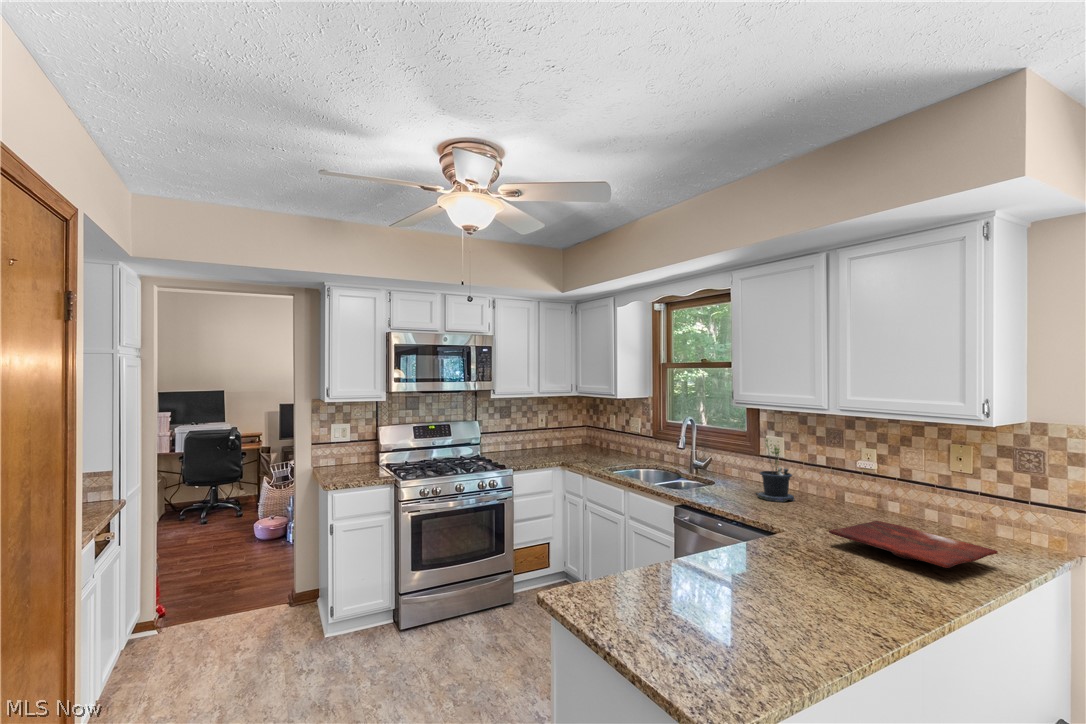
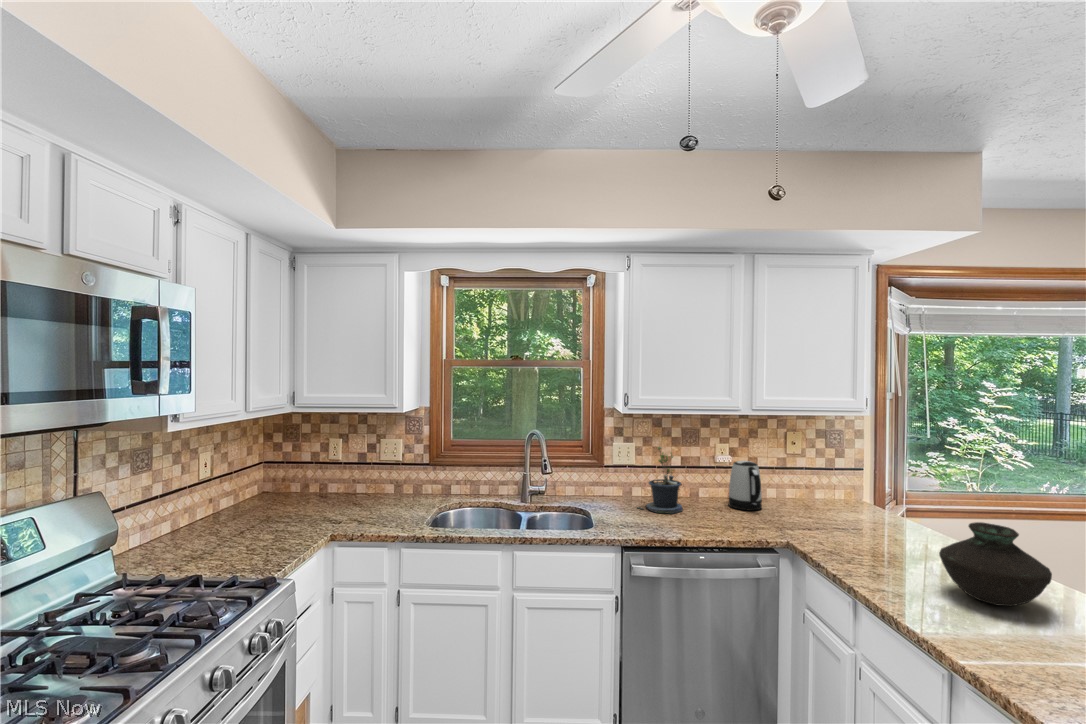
kettle: none [842,466,882,520] -> present [729,461,762,510]
vase: none [738,511,832,594] -> present [939,522,1052,606]
cutting board: present [829,521,998,568] -> none [805,508,942,535]

